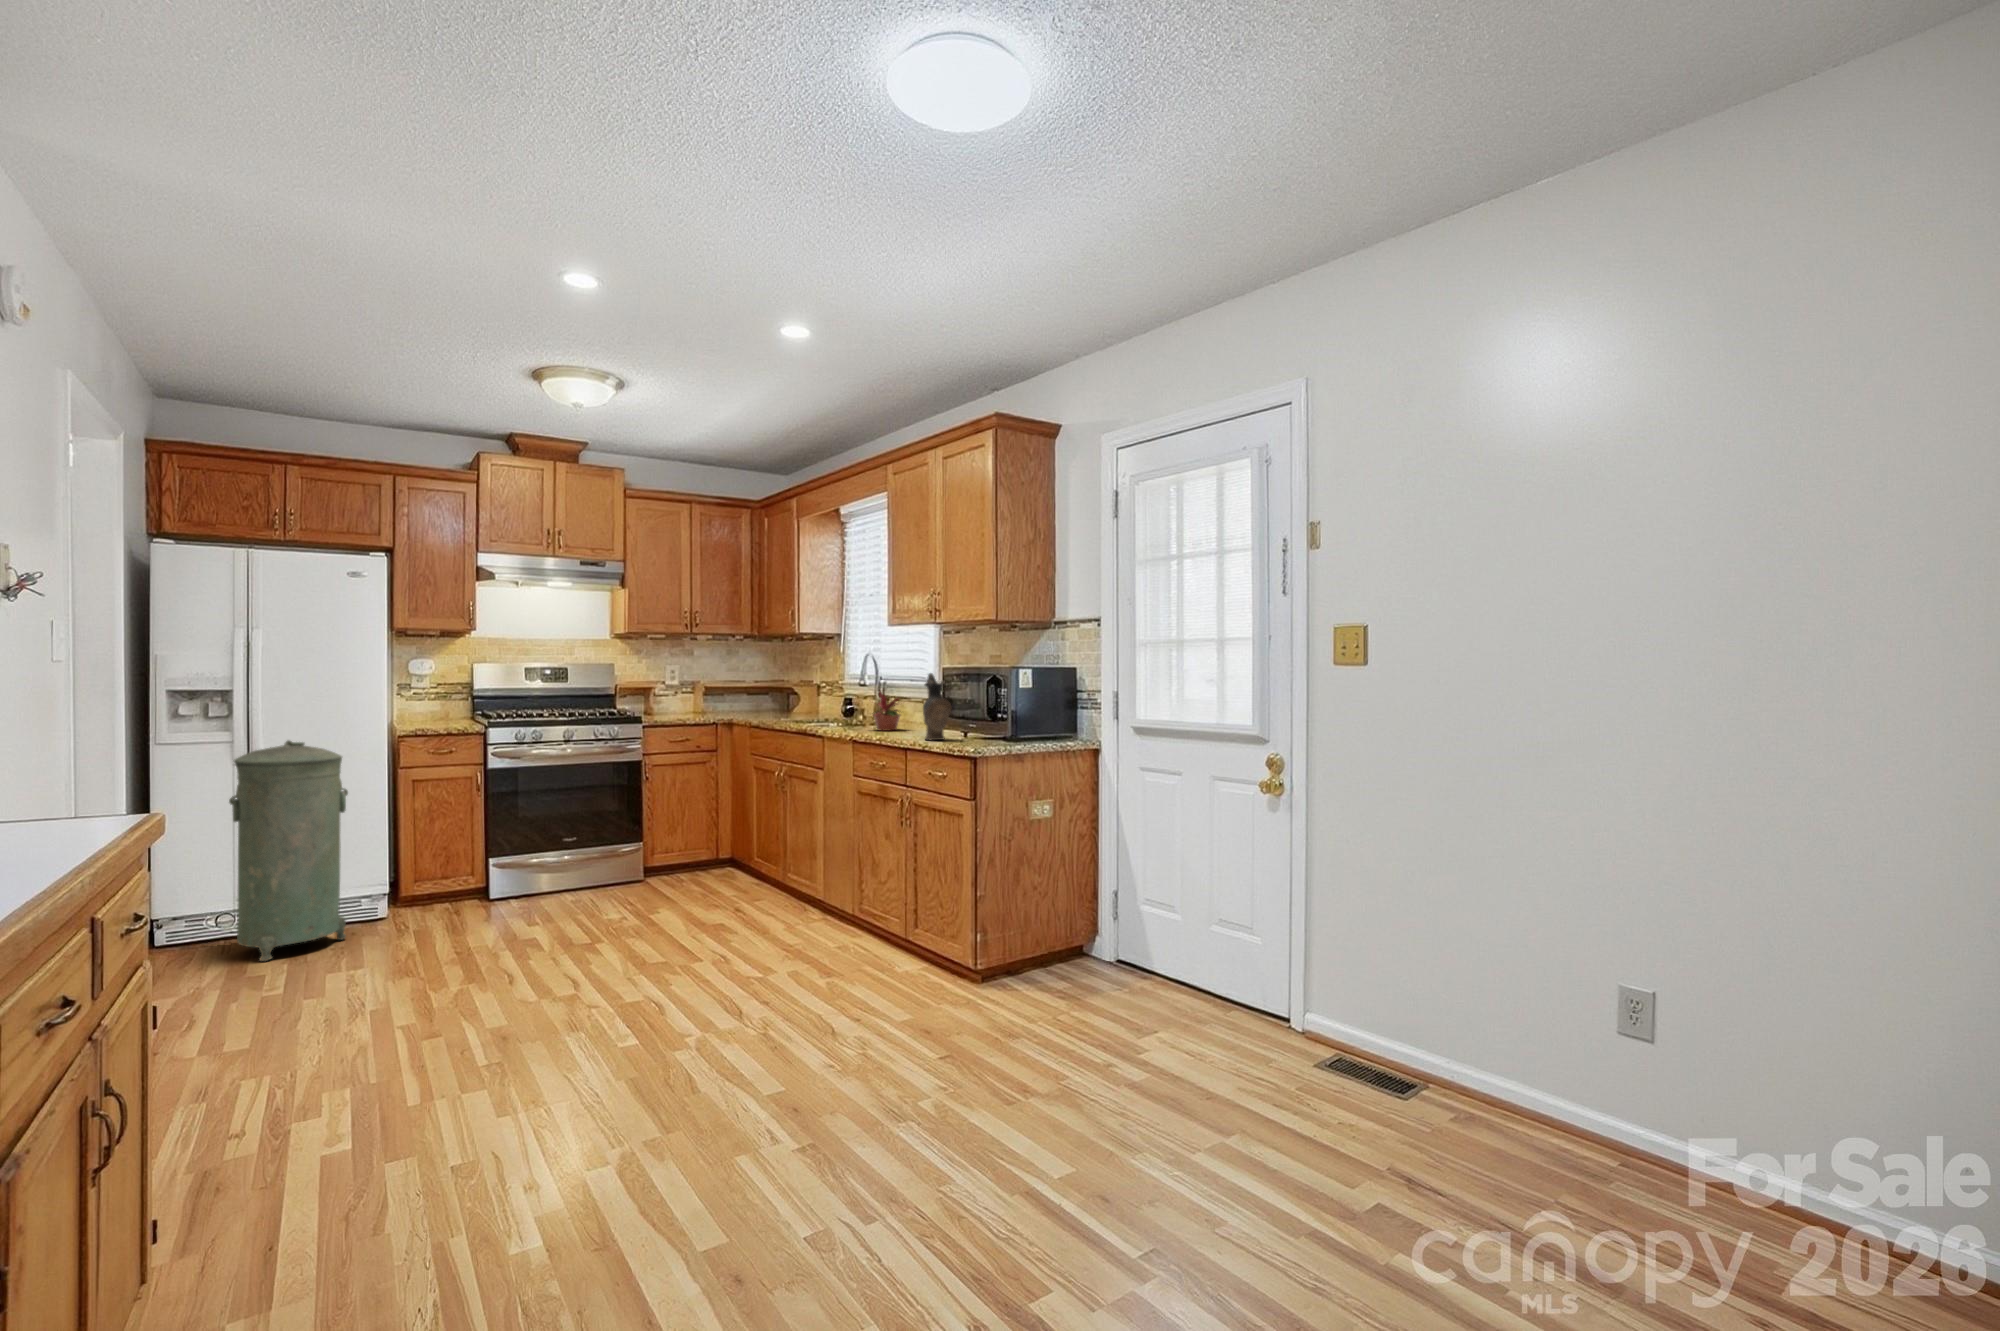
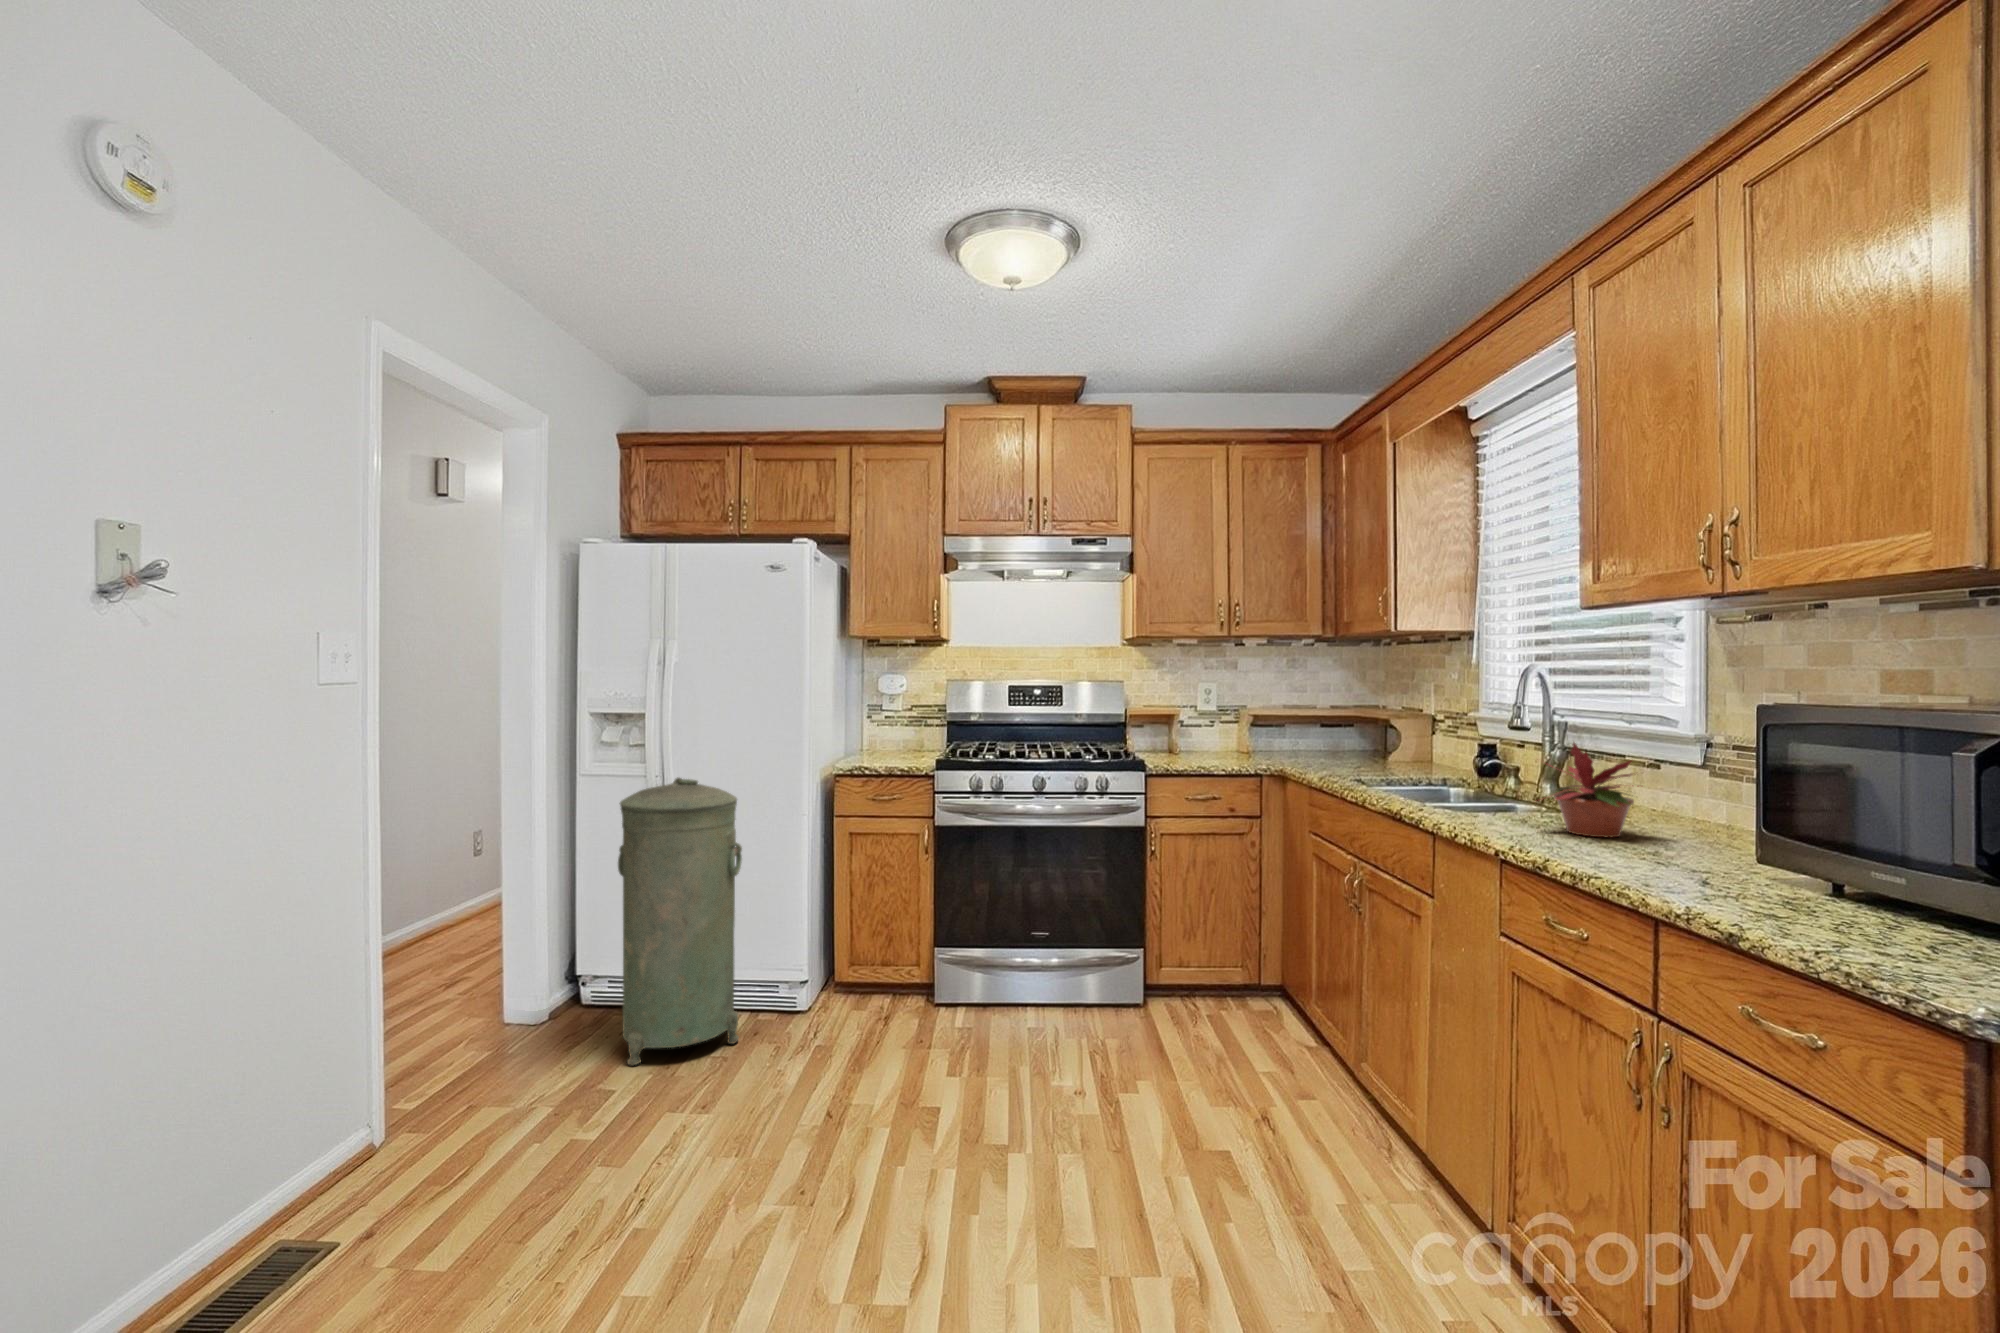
ceramic pitcher: present [923,673,952,740] -> none [1745,709,1869,920]

